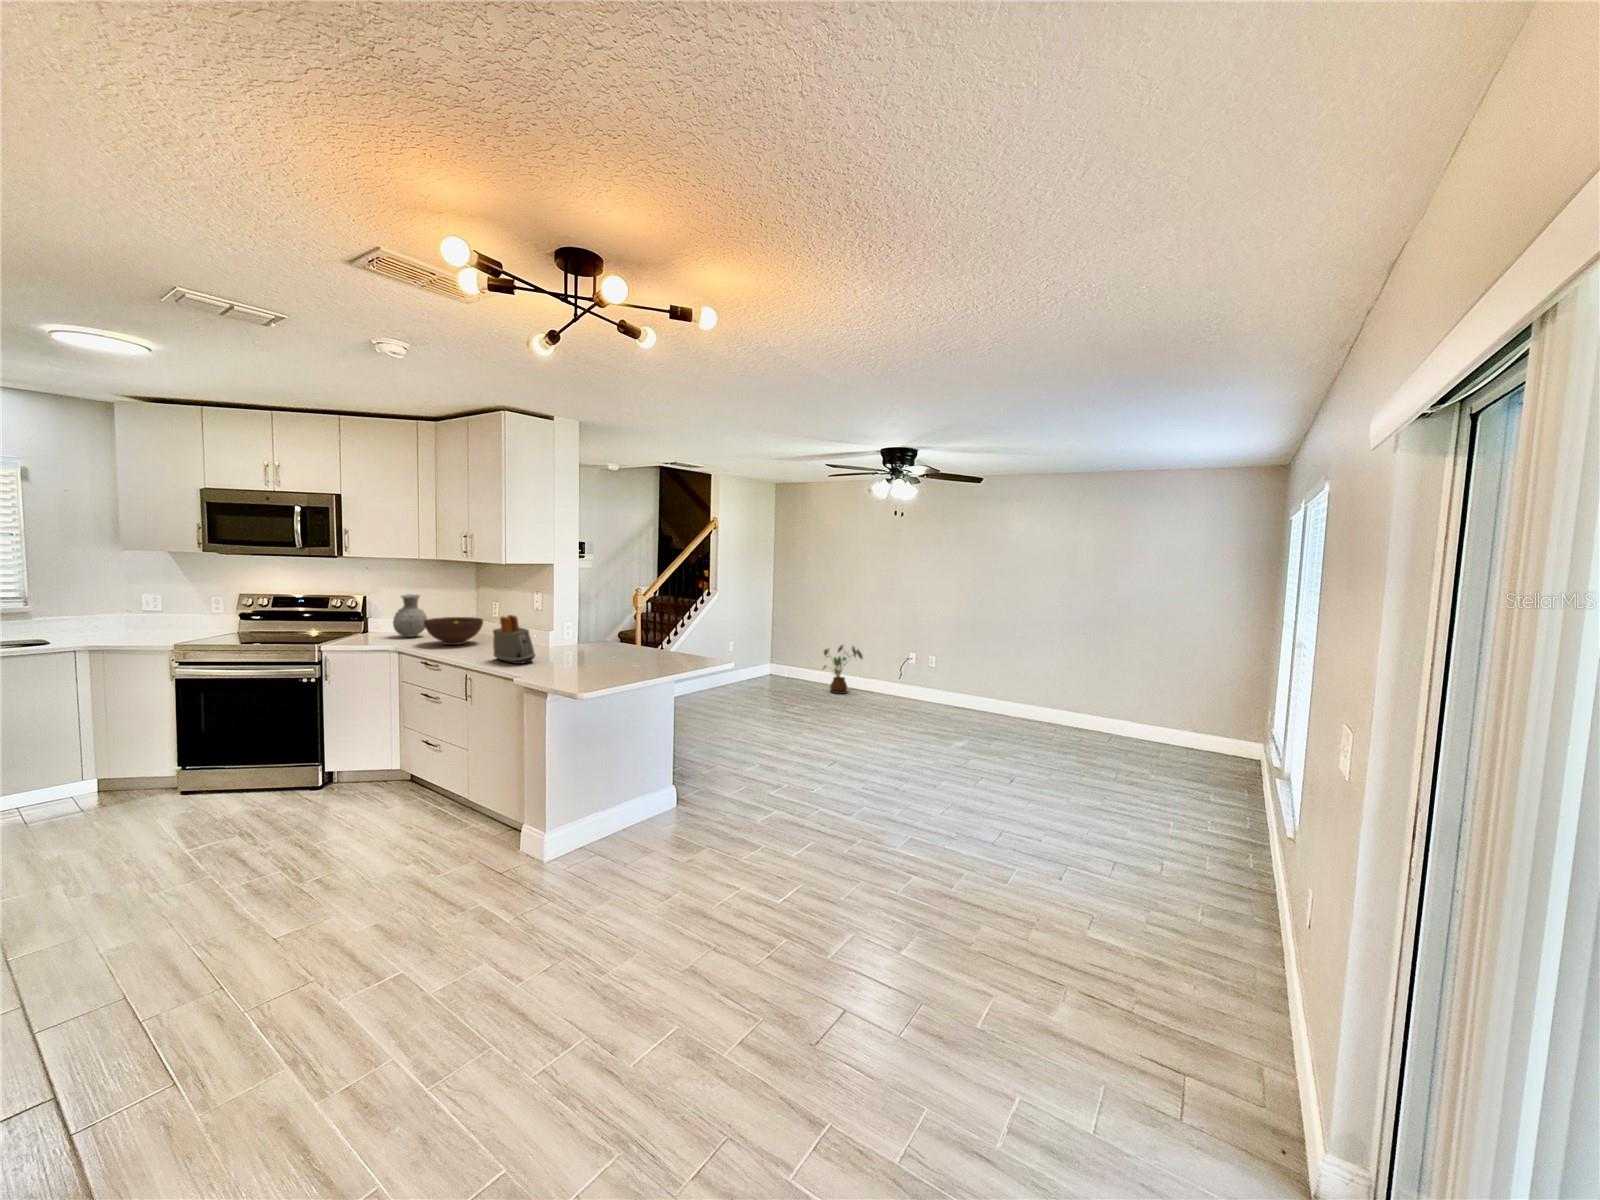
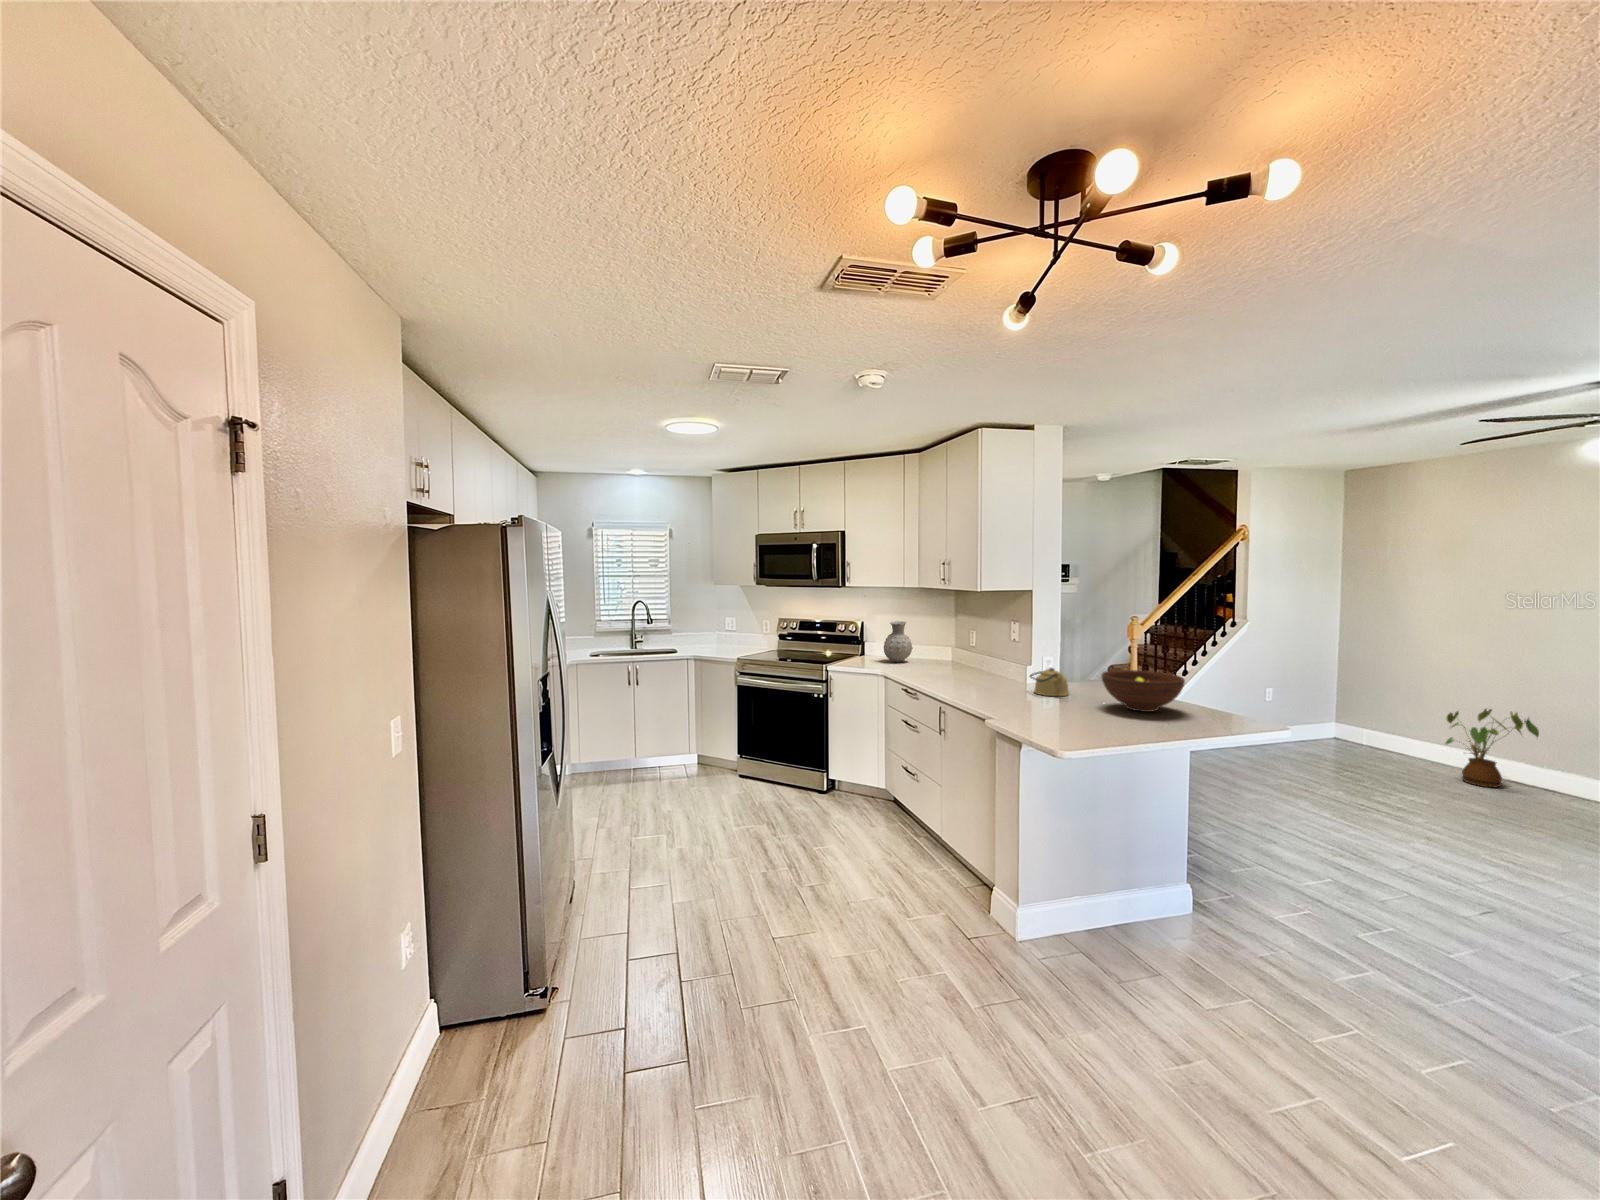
toaster: present [493,615,535,664] -> none [967,646,1011,701]
fruit bowl: present [424,617,483,645] -> present [1102,670,1185,712]
kettle: none [551,632,586,656] -> present [1030,668,1069,696]

